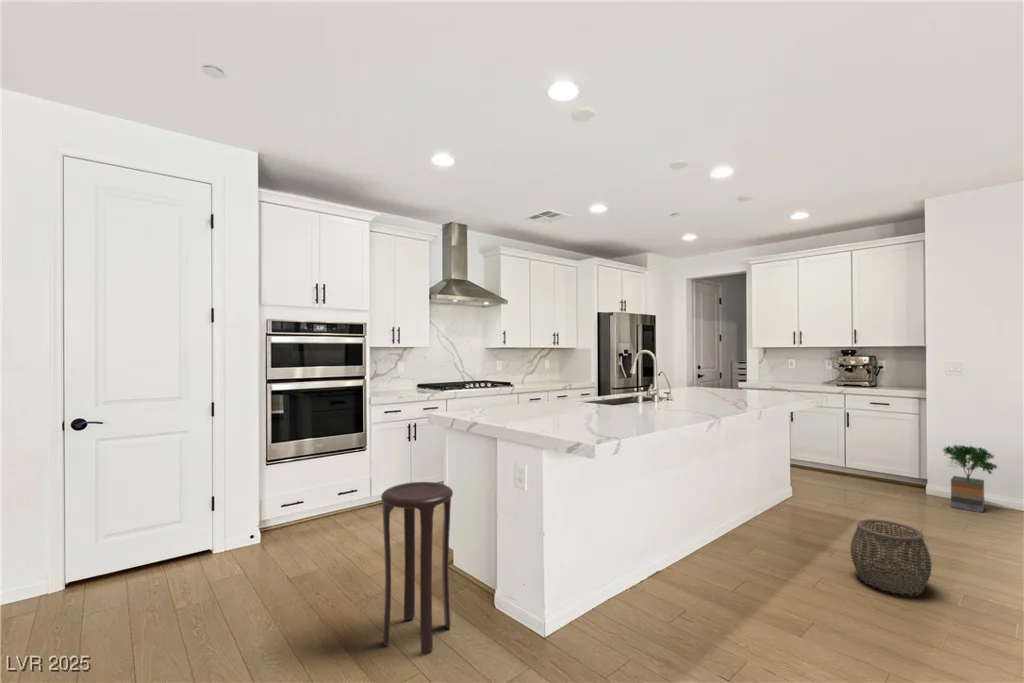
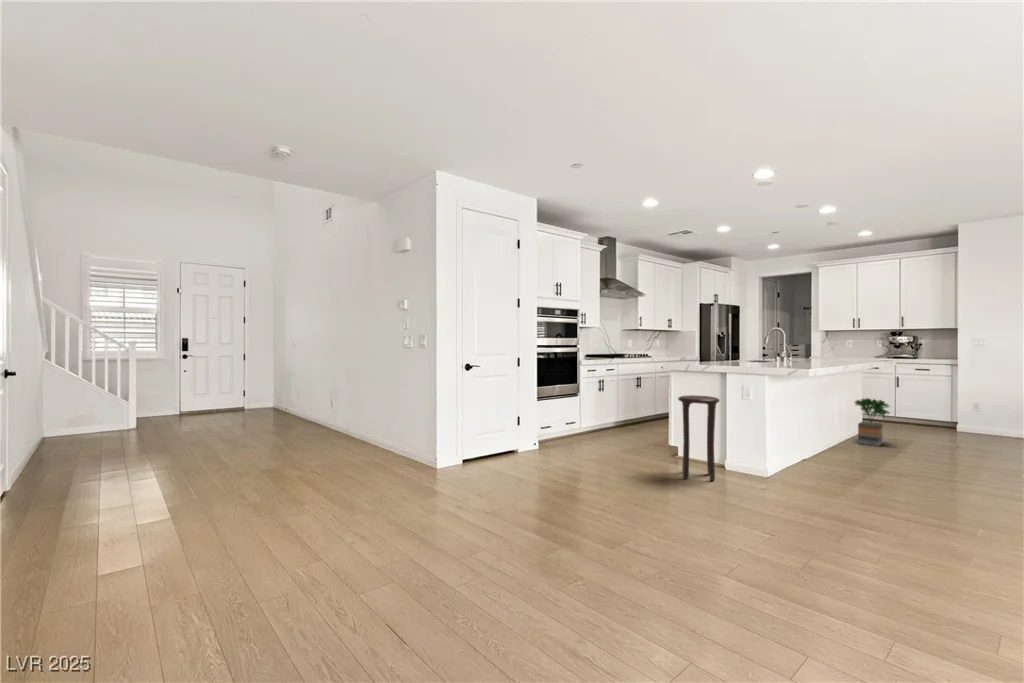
potted tree: present [943,445,997,512] -> present [855,398,889,446]
woven basket: present [850,519,932,595] -> none [924,427,976,466]

